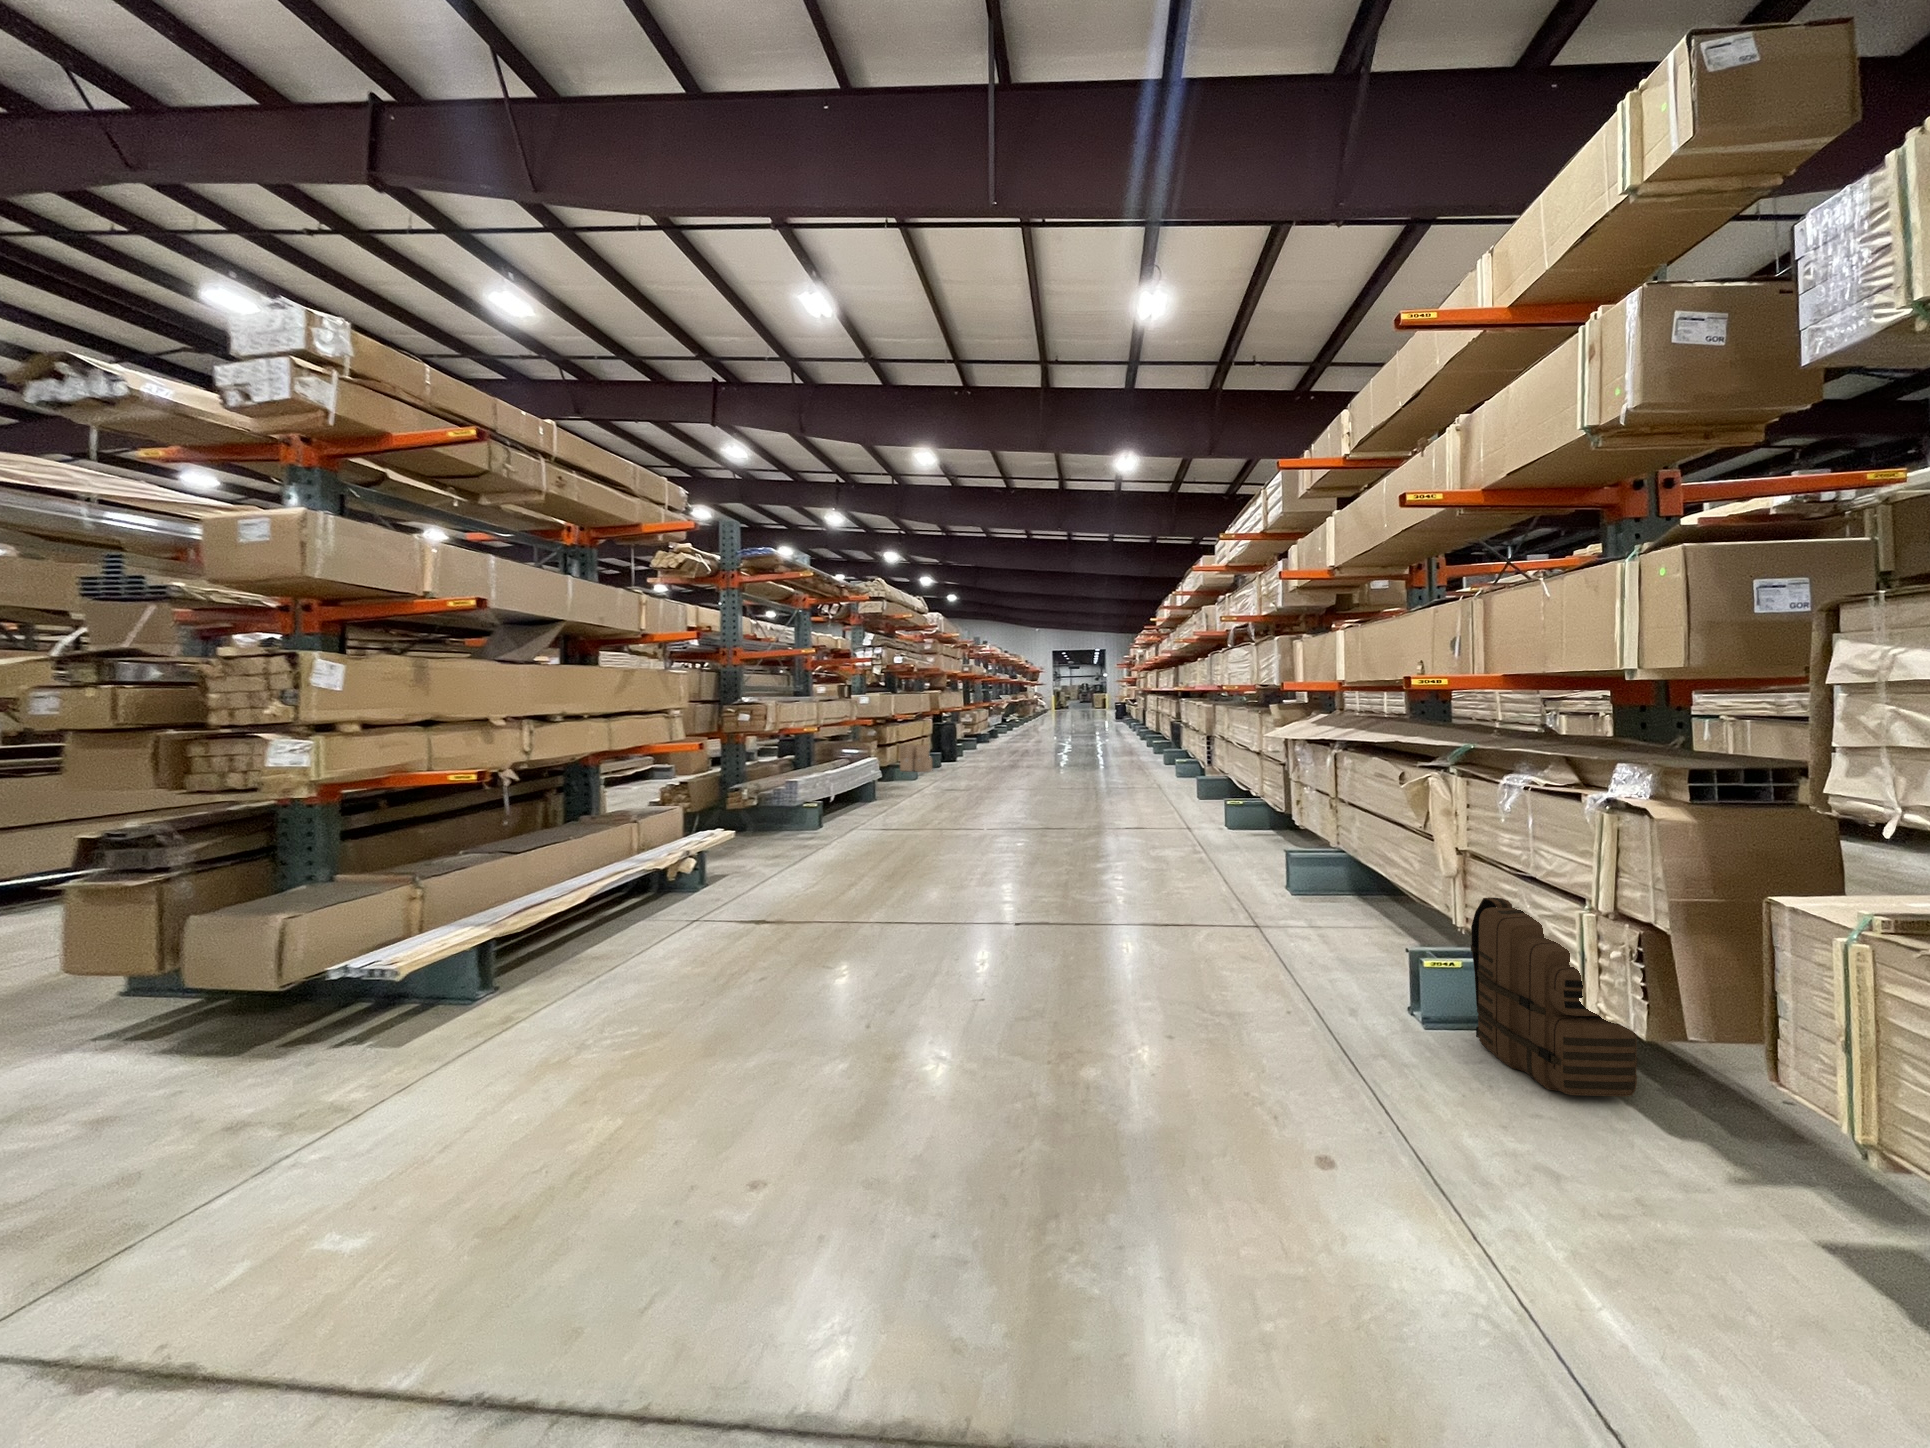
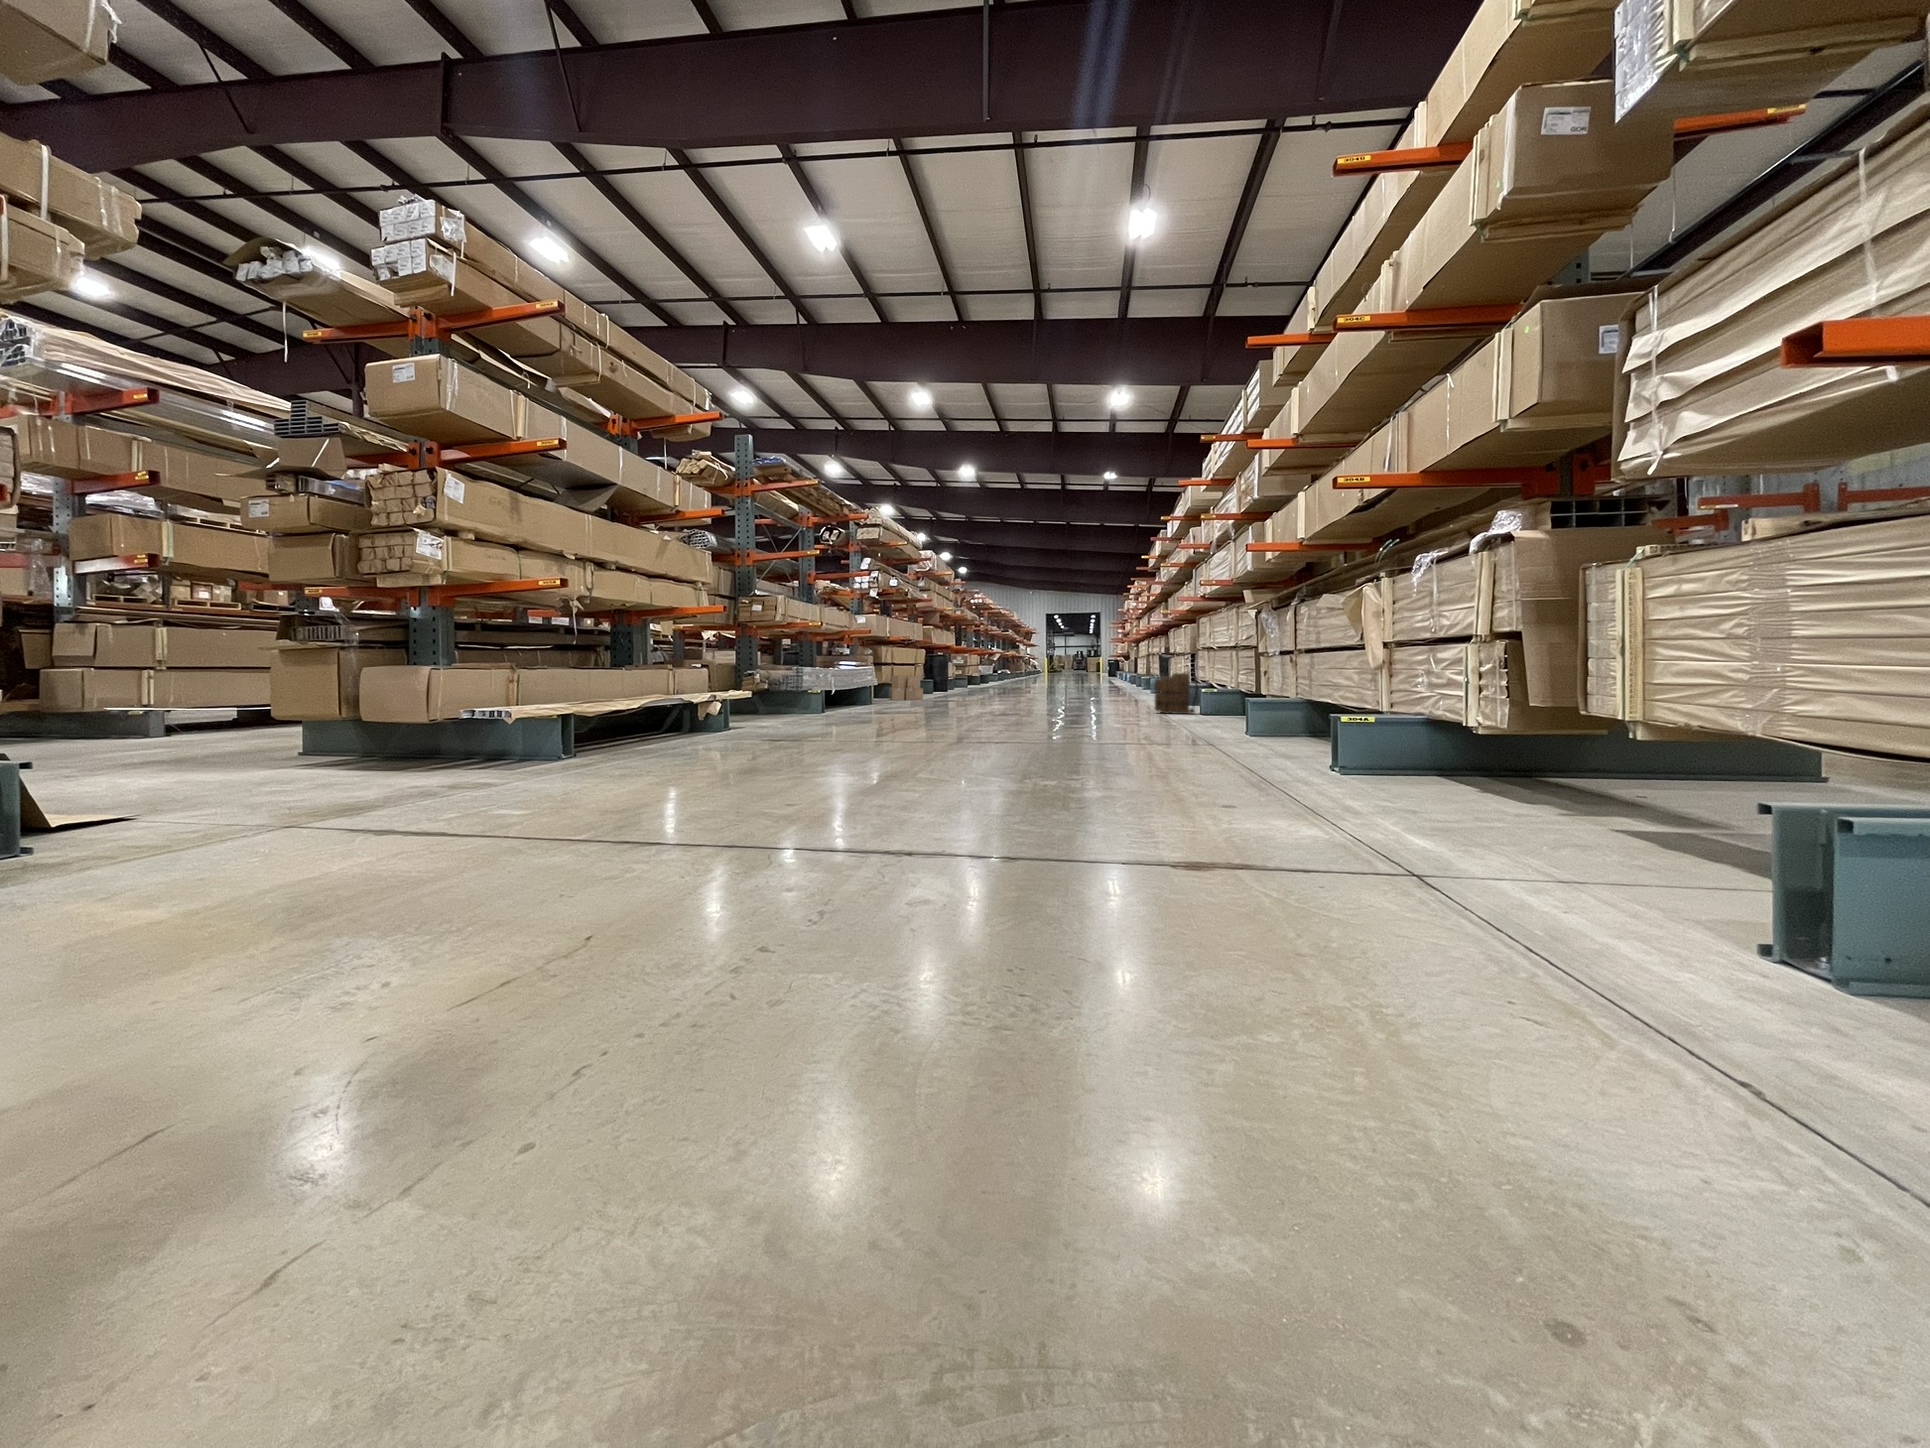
backpack: present [1471,897,1638,1096] -> present [1155,673,1199,714]

